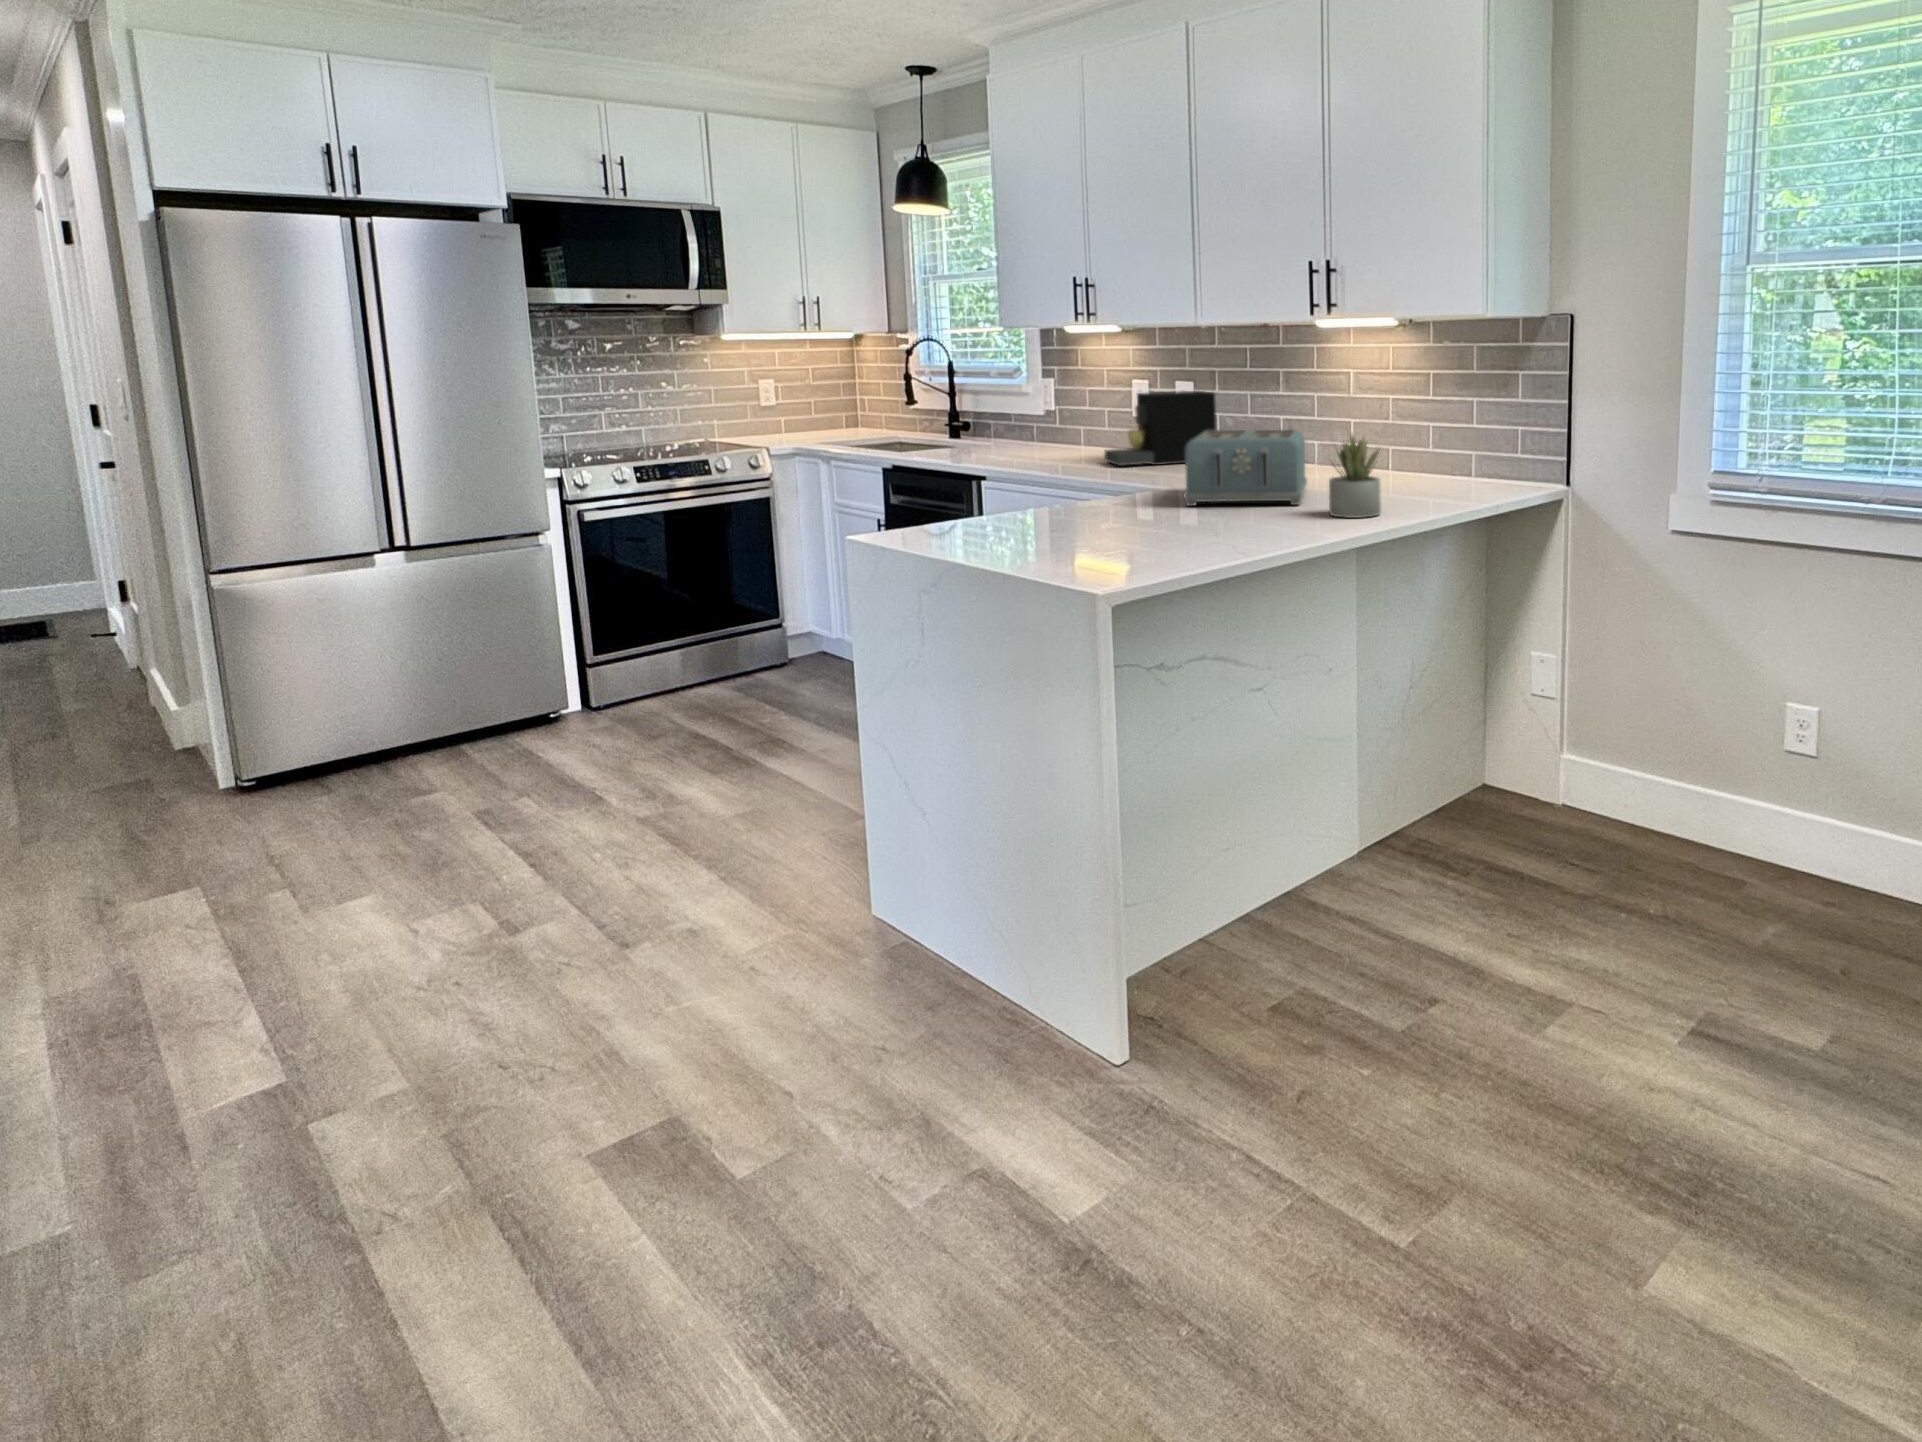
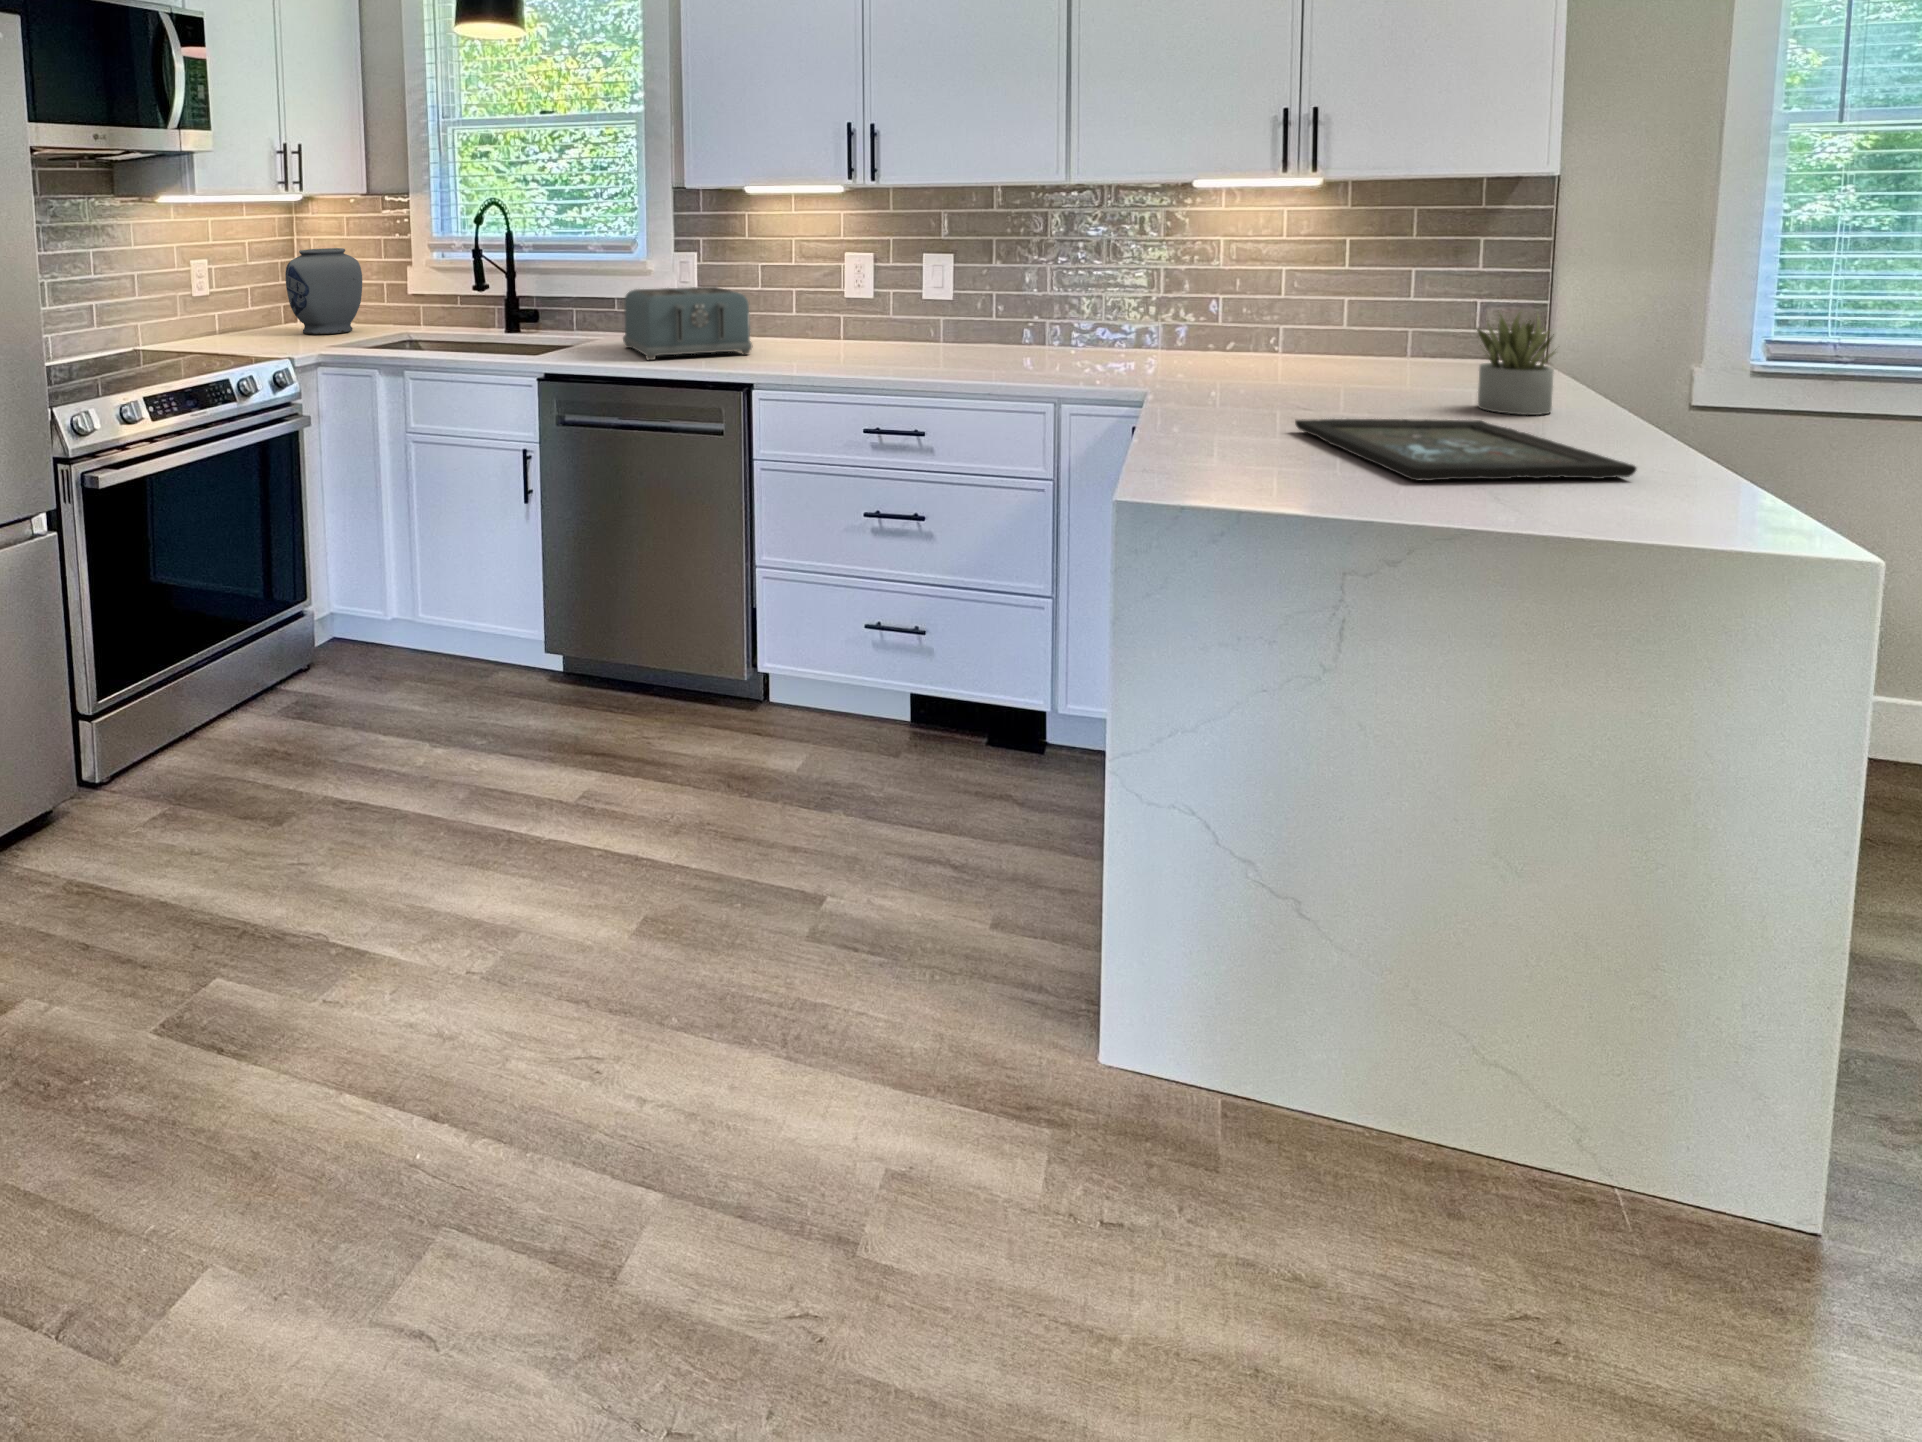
vase: none [825,373,881,435] -> present [285,248,362,335]
coffee maker: present [1105,391,1216,465] -> none [877,264,1006,361]
toaster: present [1184,429,1307,506] -> present [623,287,753,360]
tray: none [1039,508,1257,551] -> present [1295,419,1636,481]

